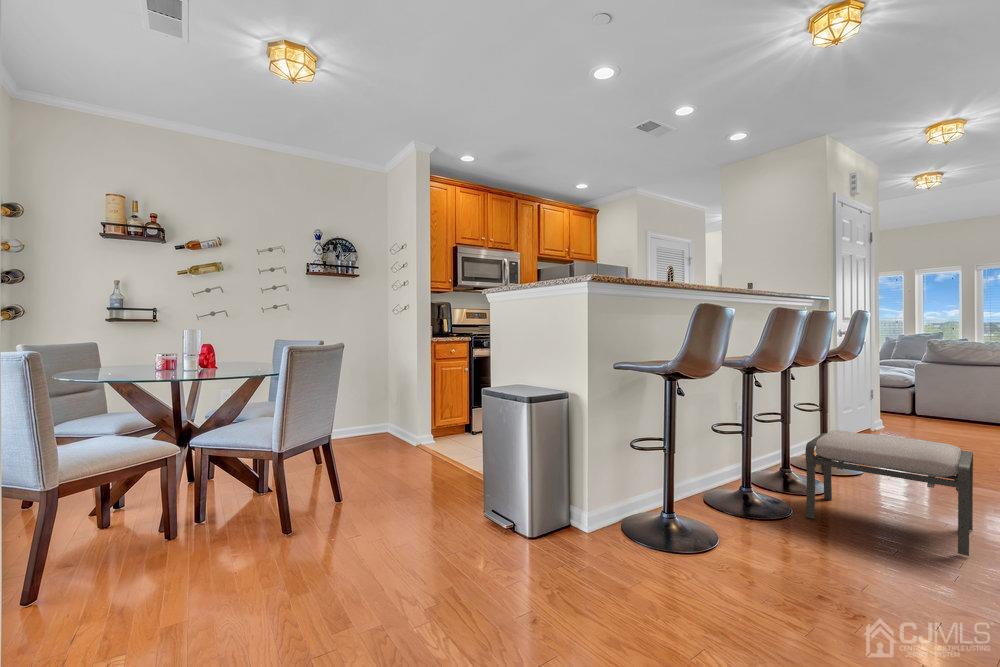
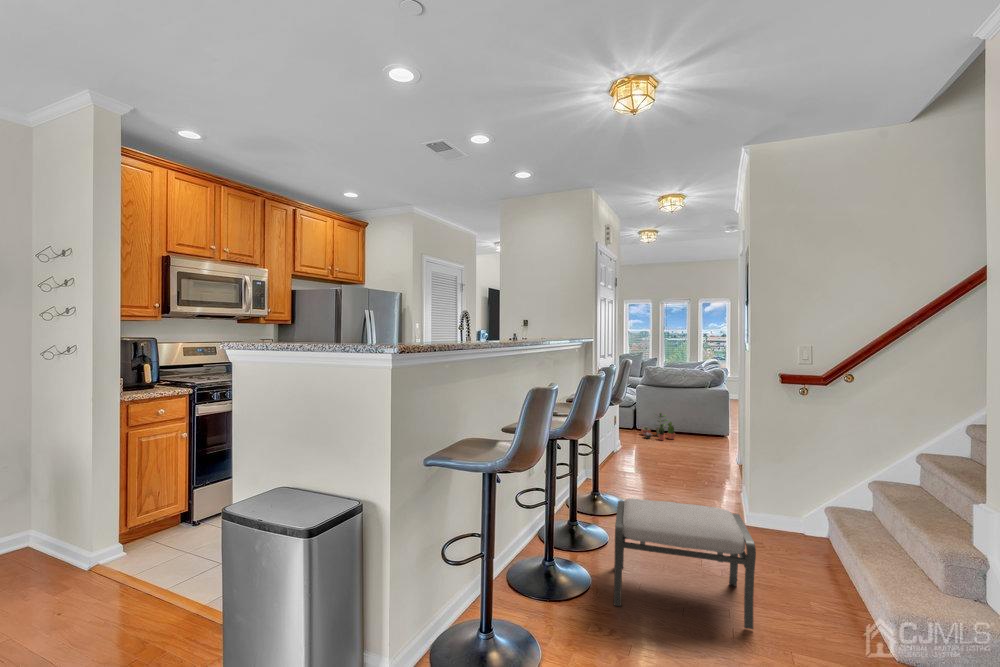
potted plant: none [923,391,975,424] -> present [641,413,675,440]

